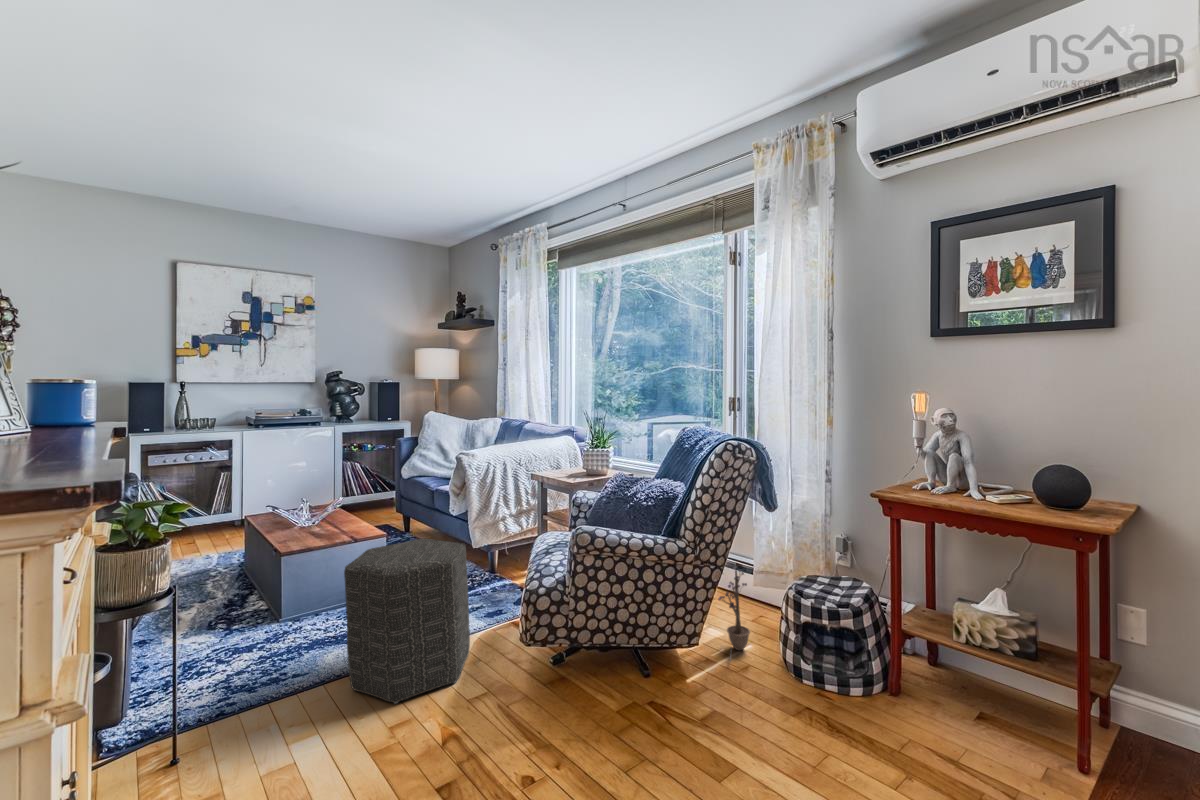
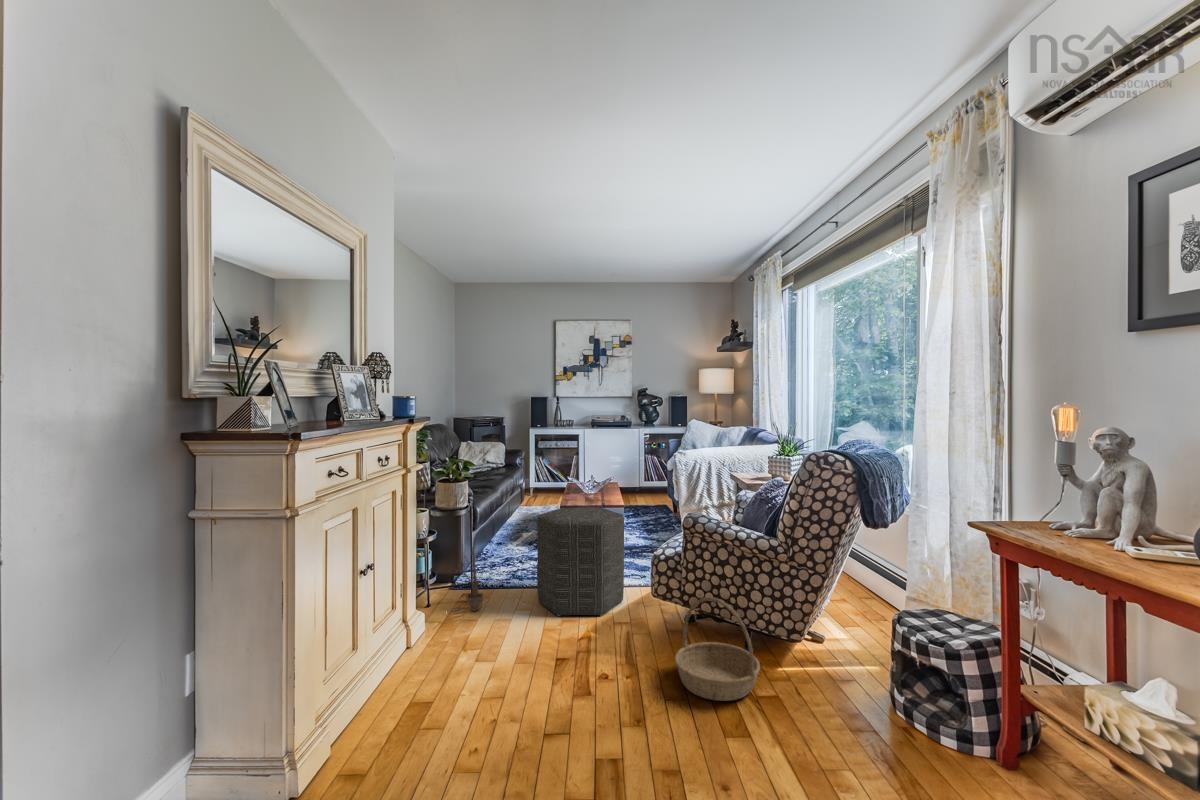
decorative plant: present [719,570,750,650] -> present [447,547,494,612]
basket: none [605,627,709,758] -> present [675,597,760,701]

